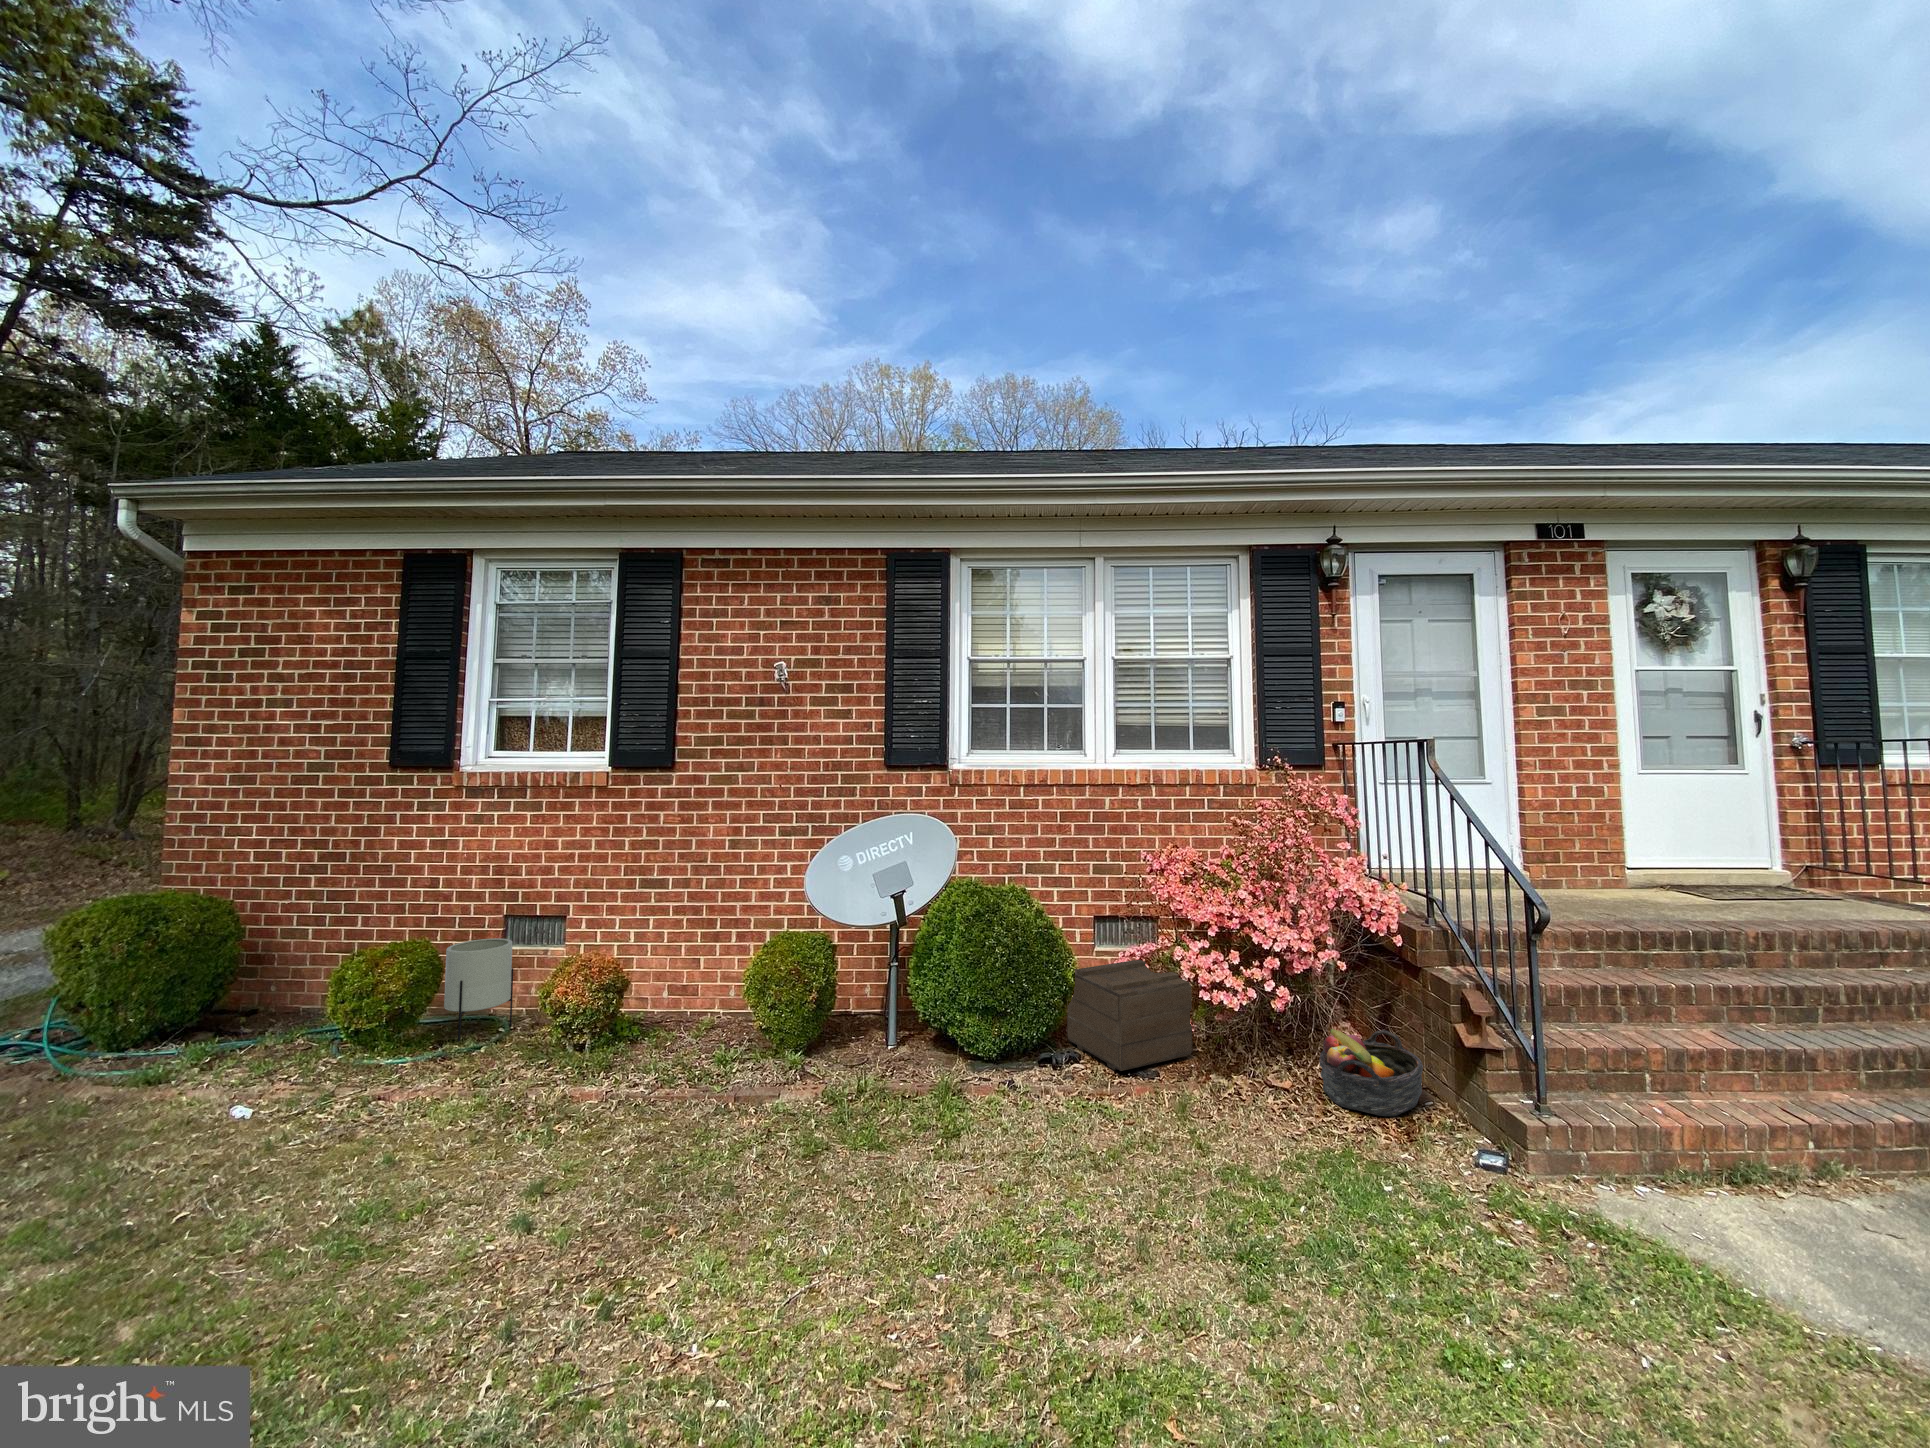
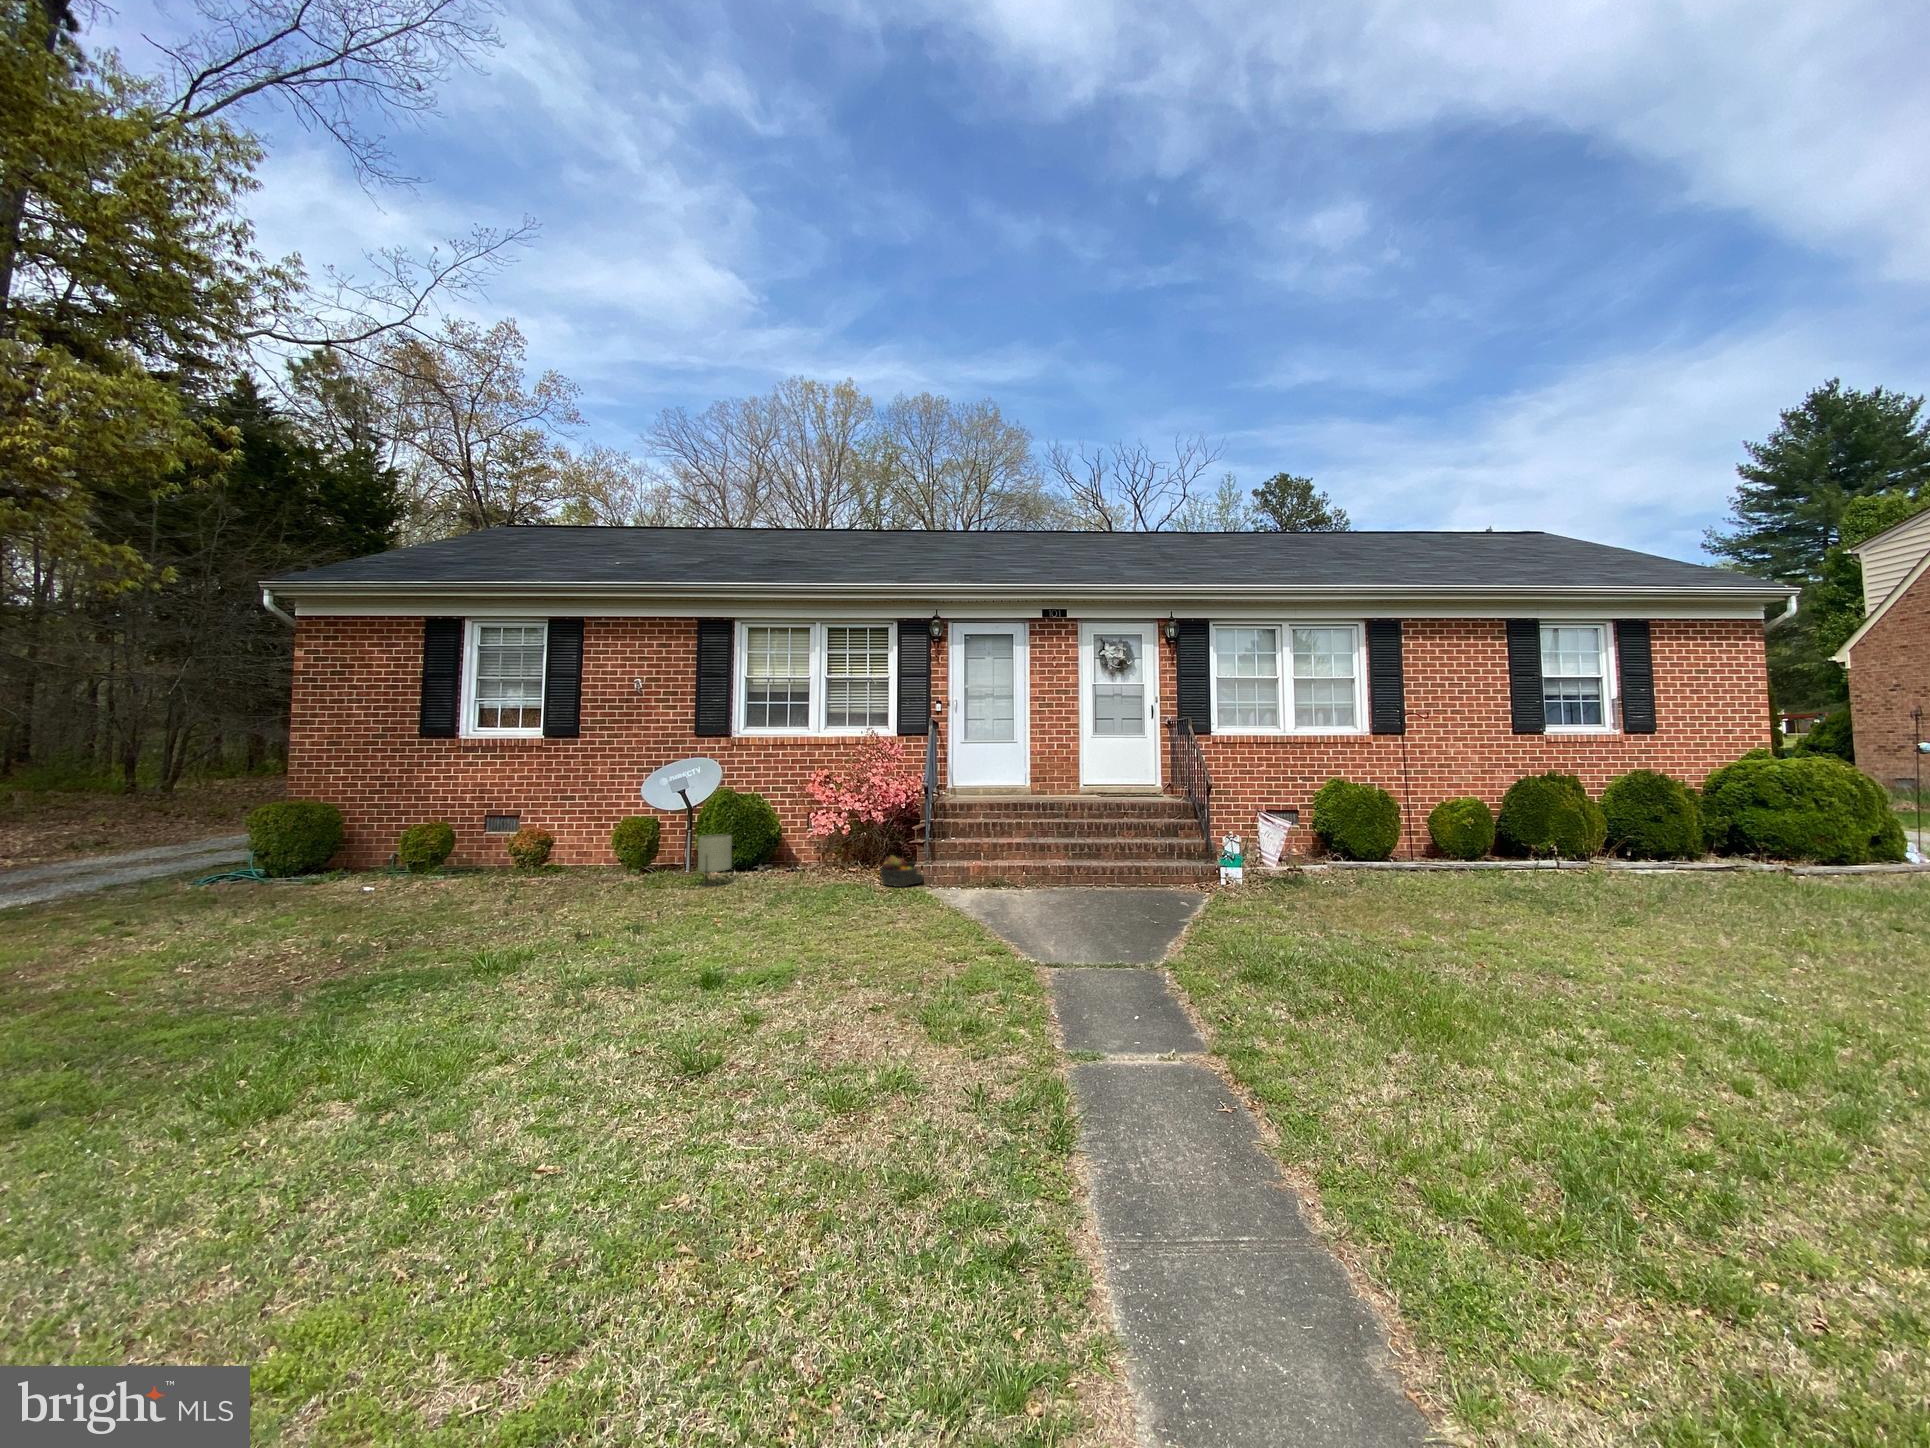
planter: present [444,938,513,1041] -> present [698,835,732,881]
wooden crate: present [1067,960,1192,1071] -> none [781,832,837,878]

